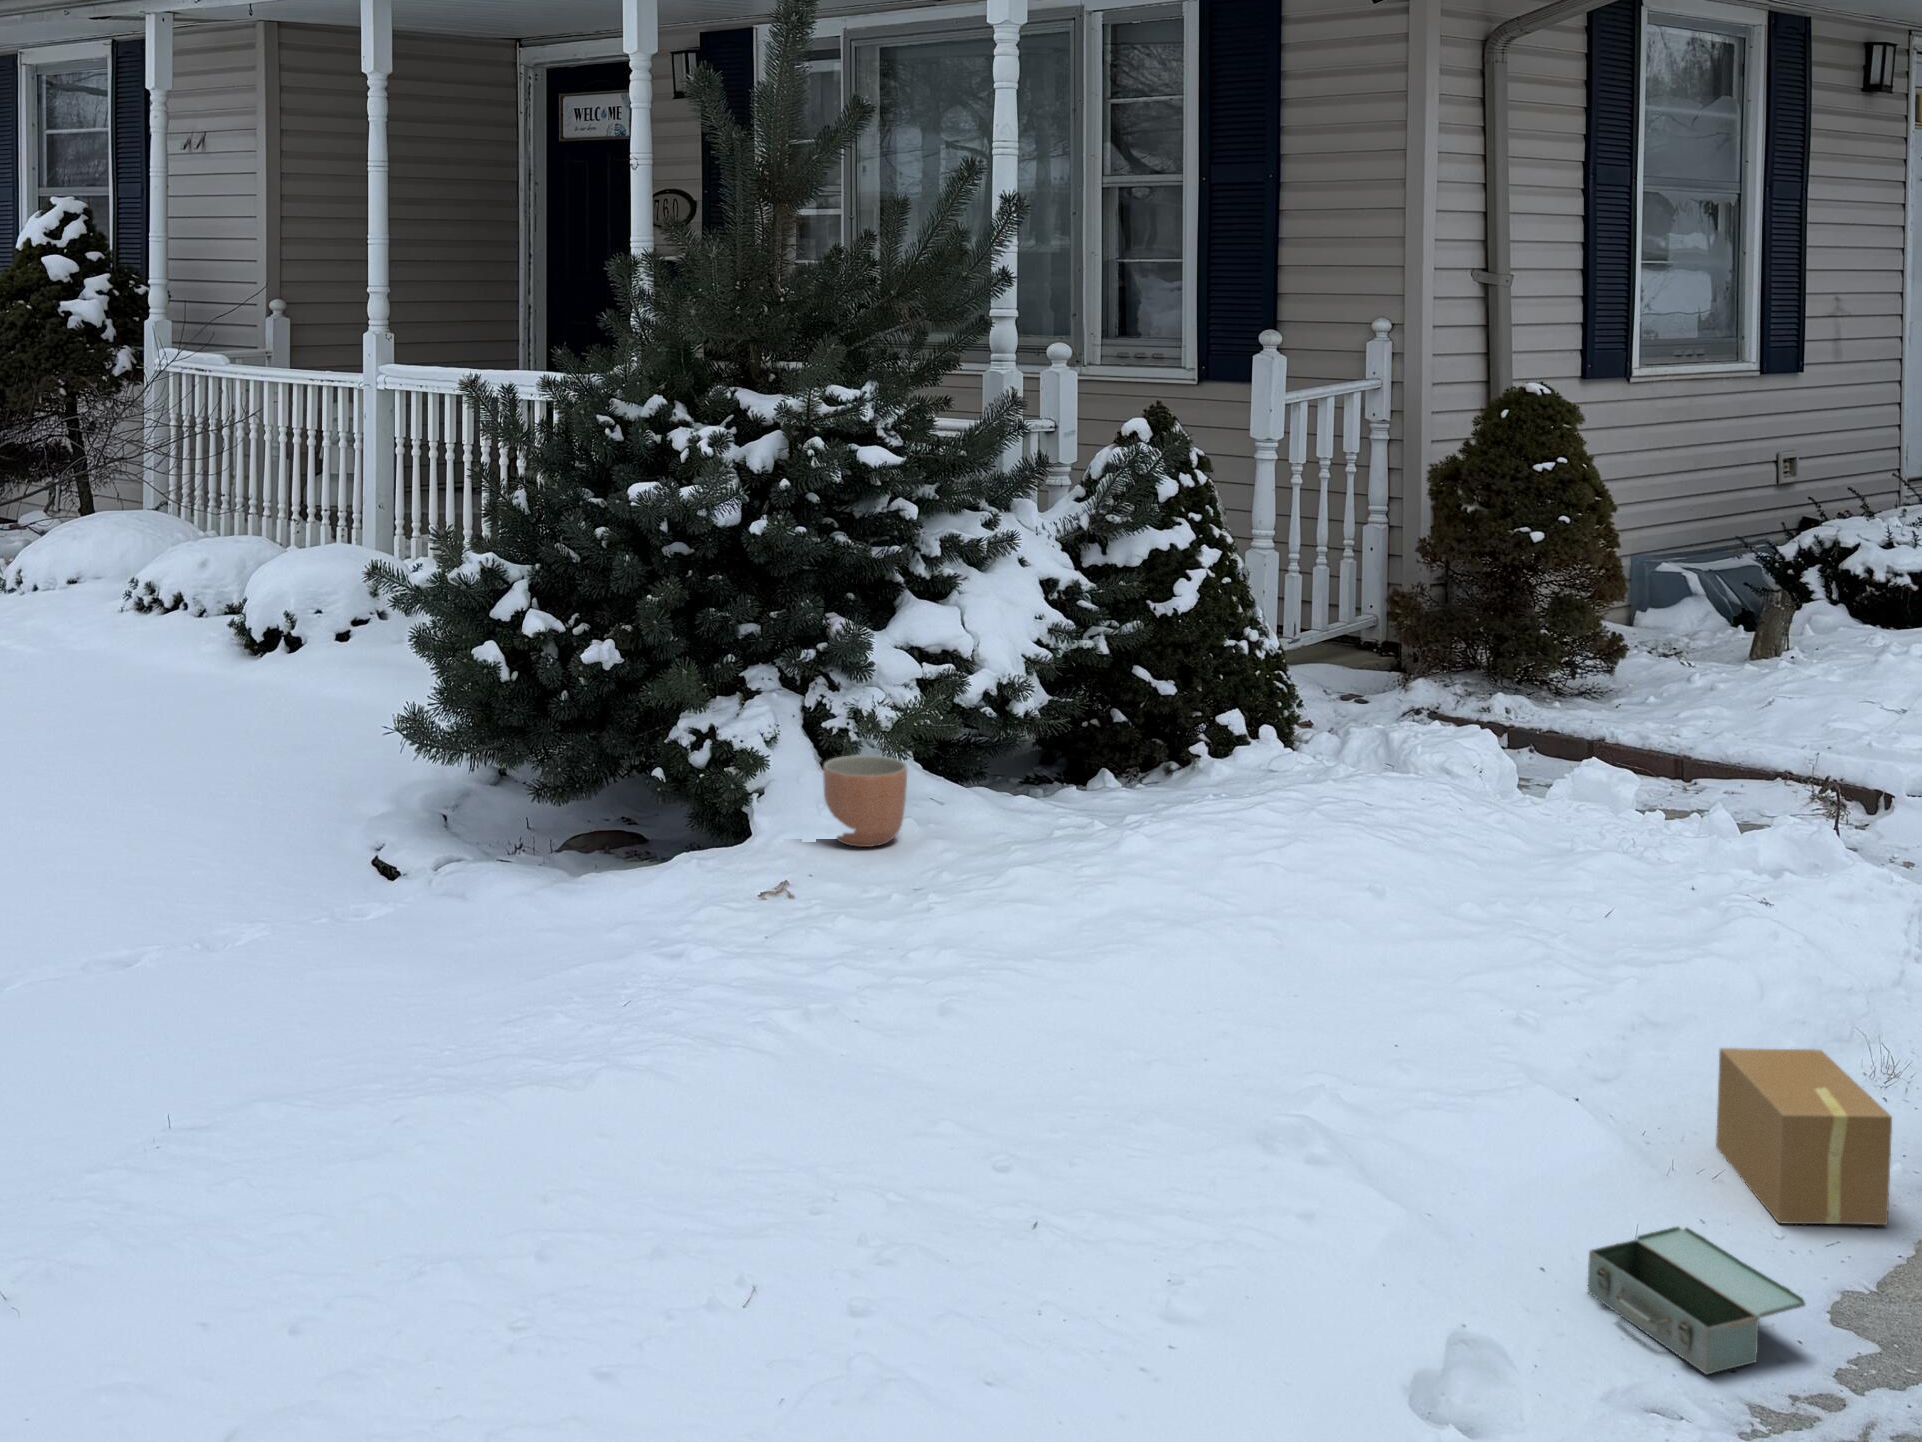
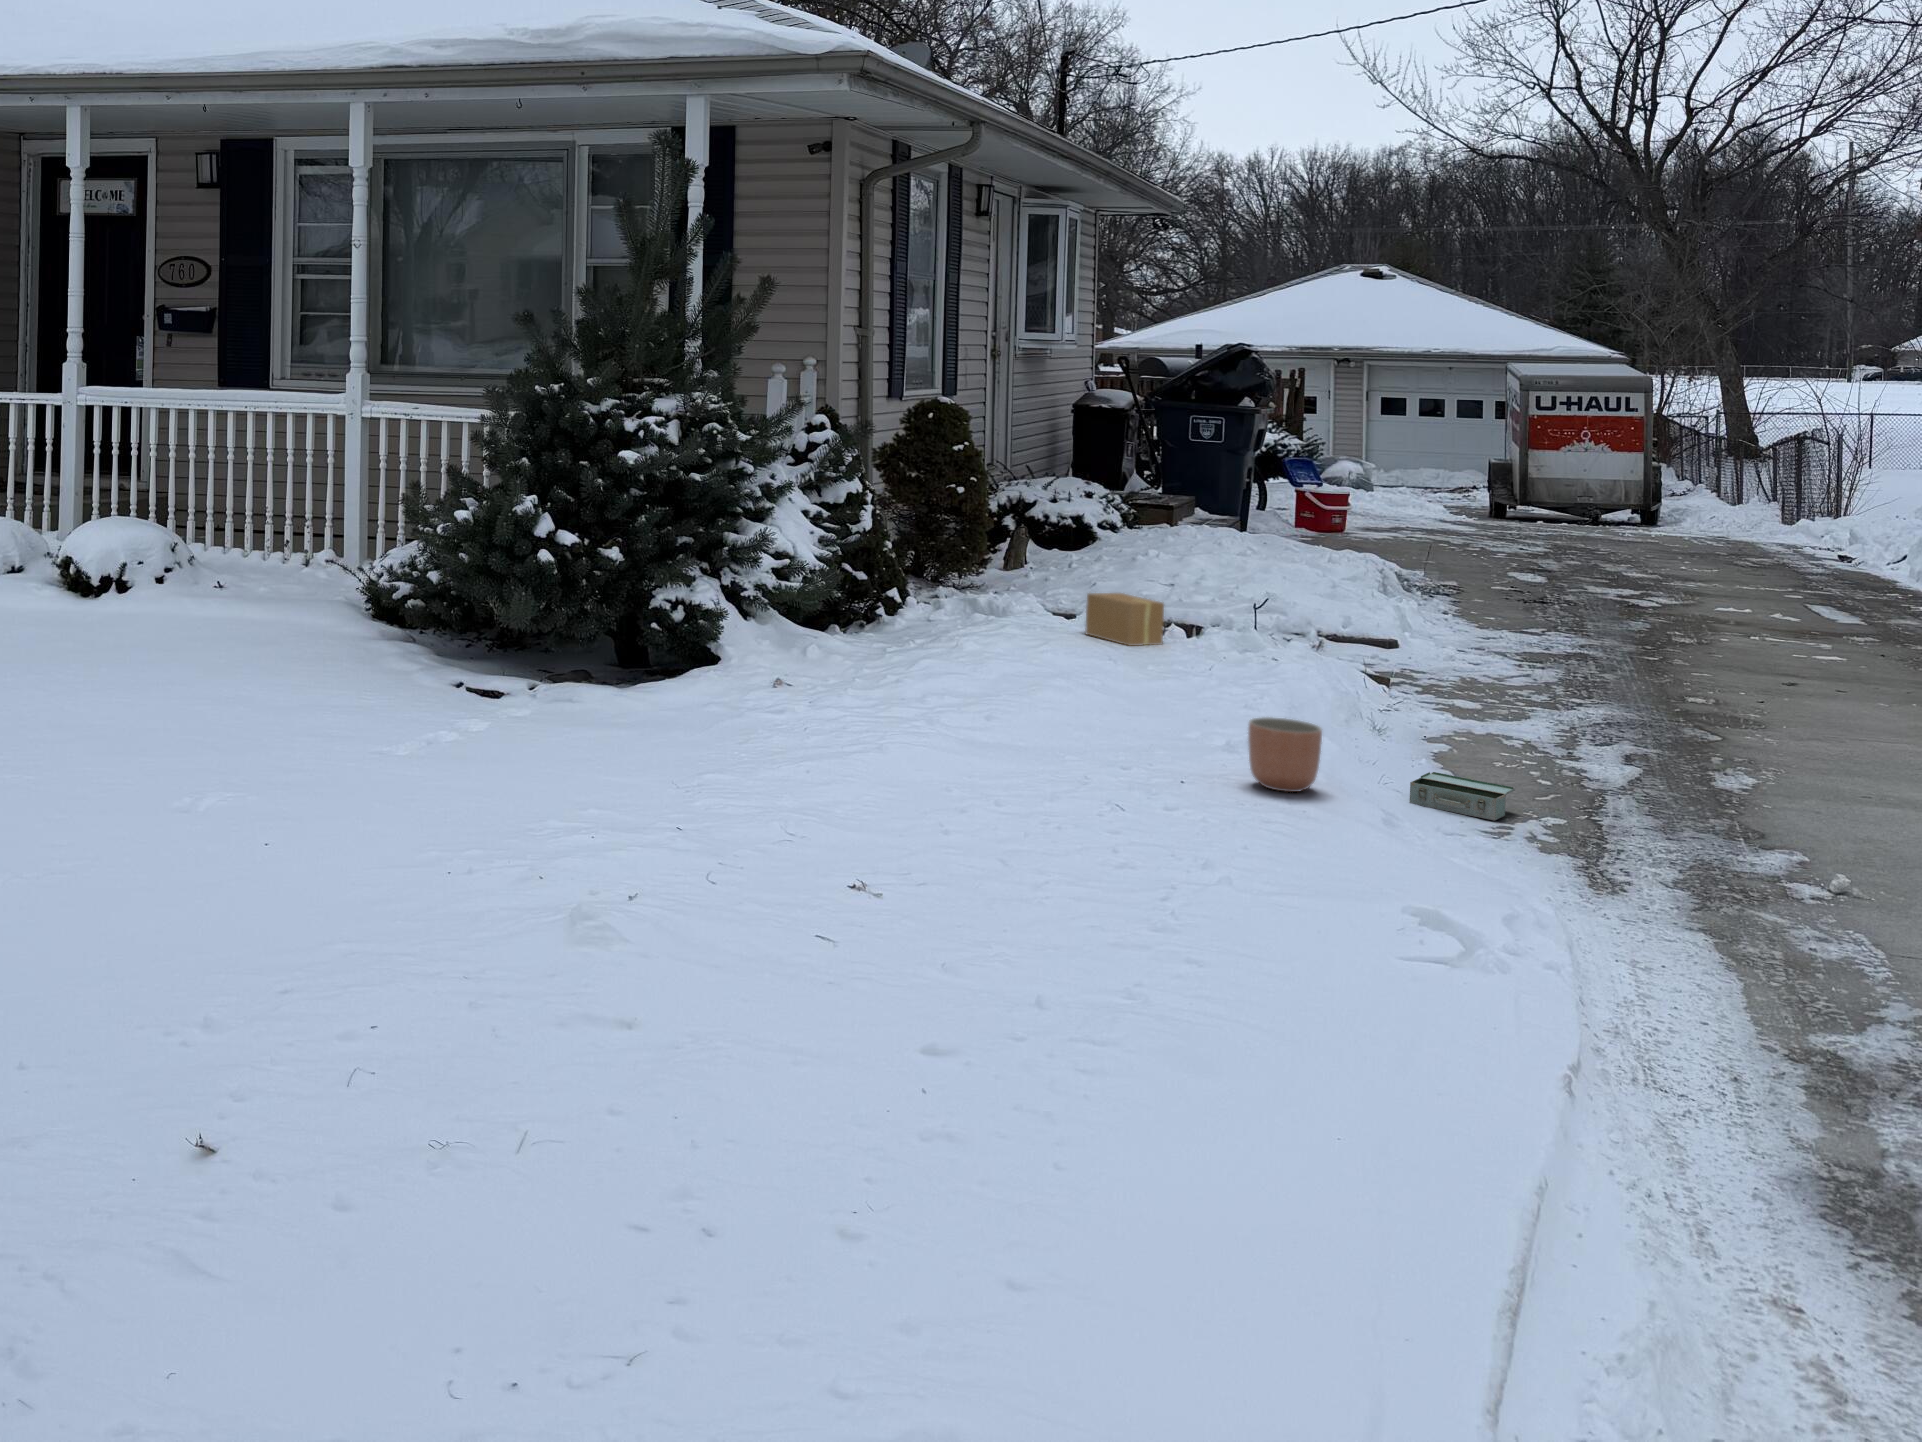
planter: present [823,755,907,847] -> present [1248,717,1322,792]
cardboard box: present [1716,1048,1892,1225] -> present [1086,593,1164,646]

